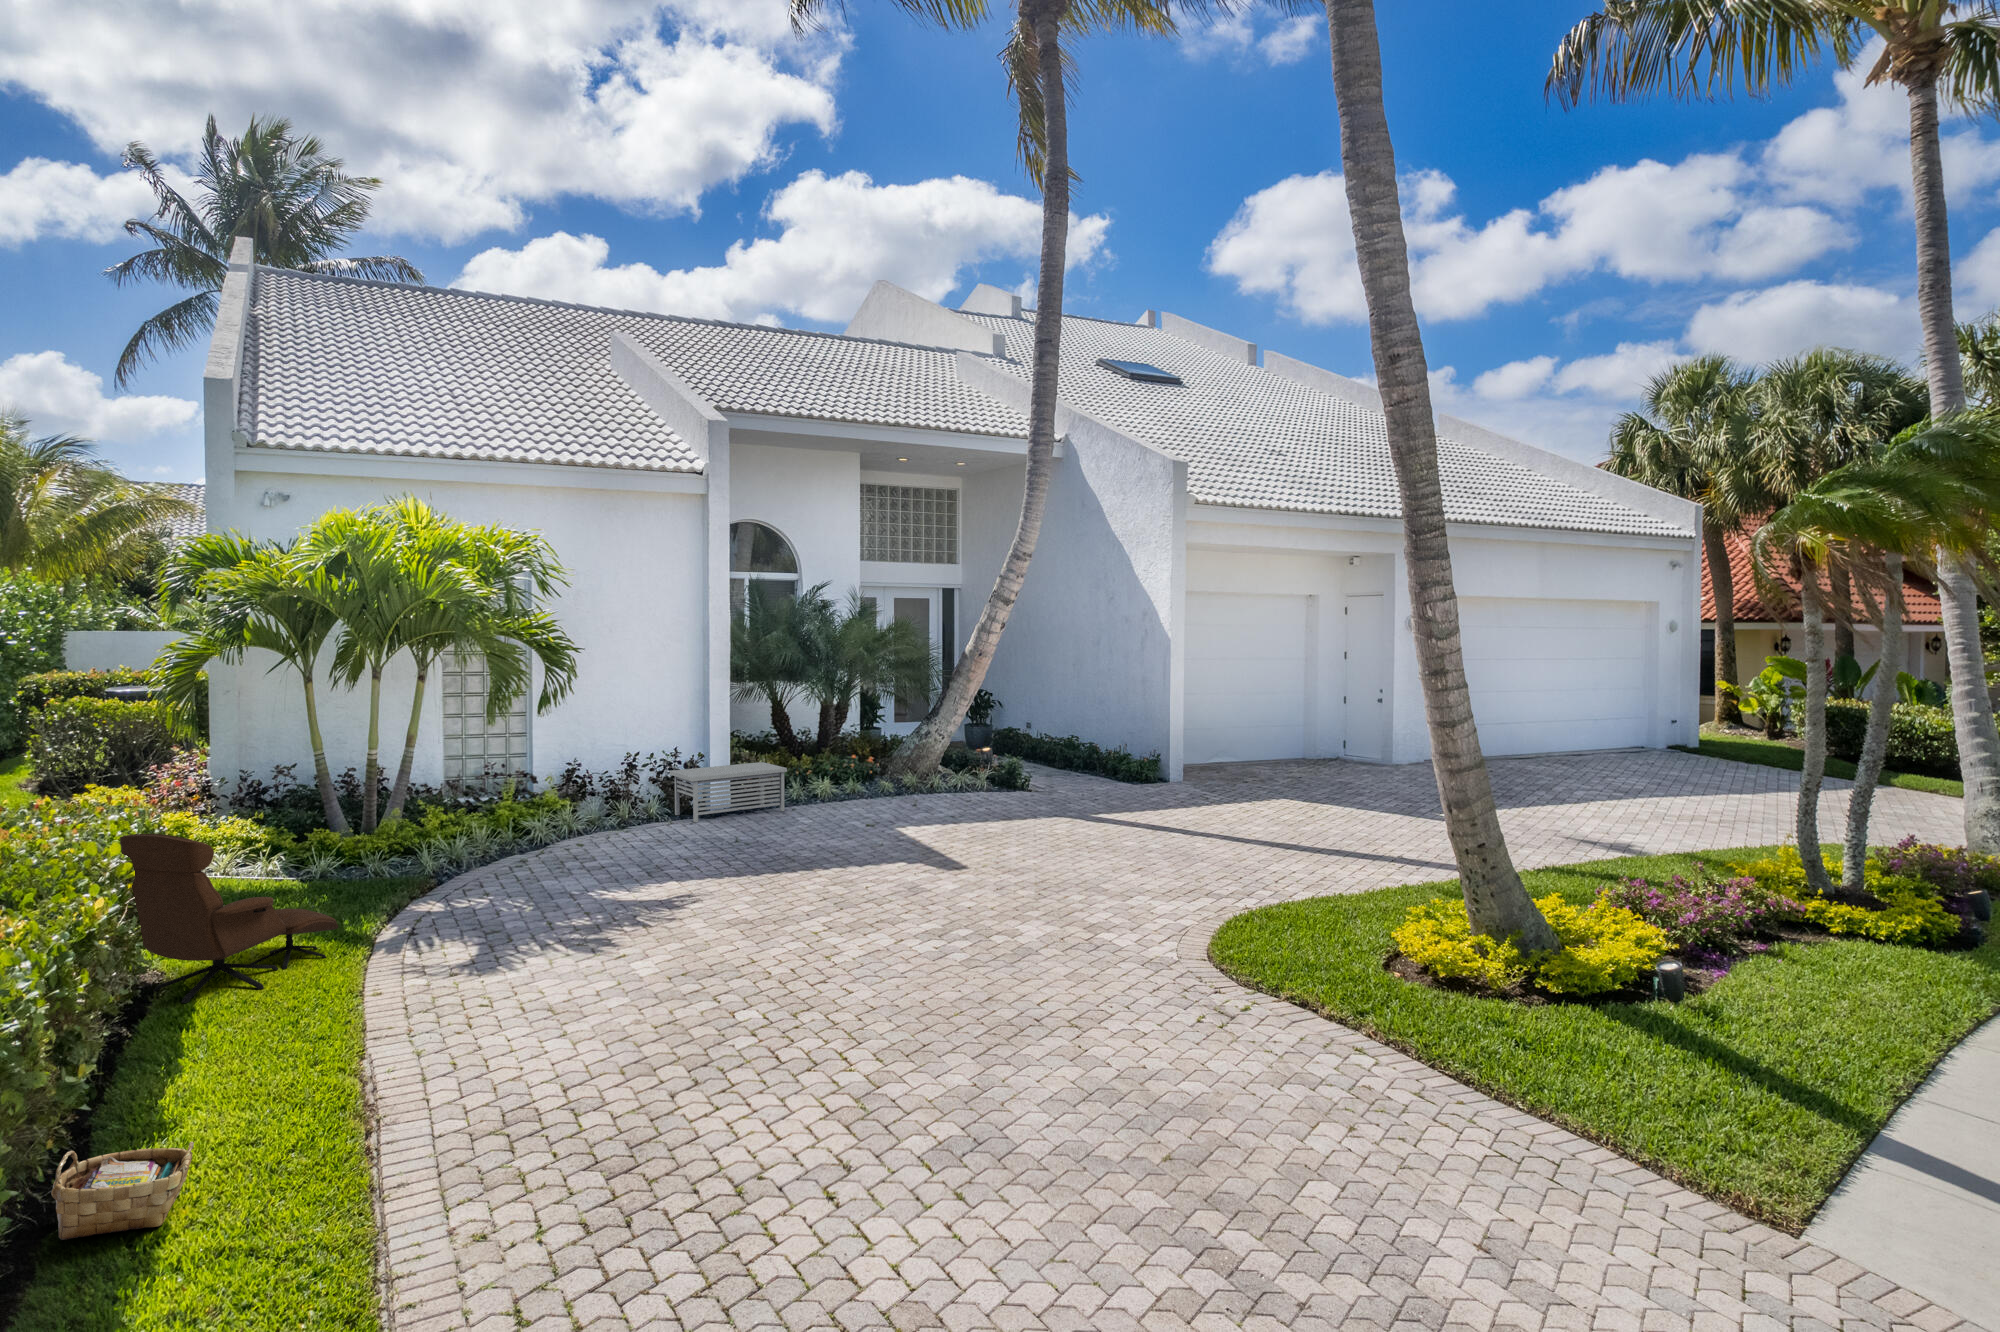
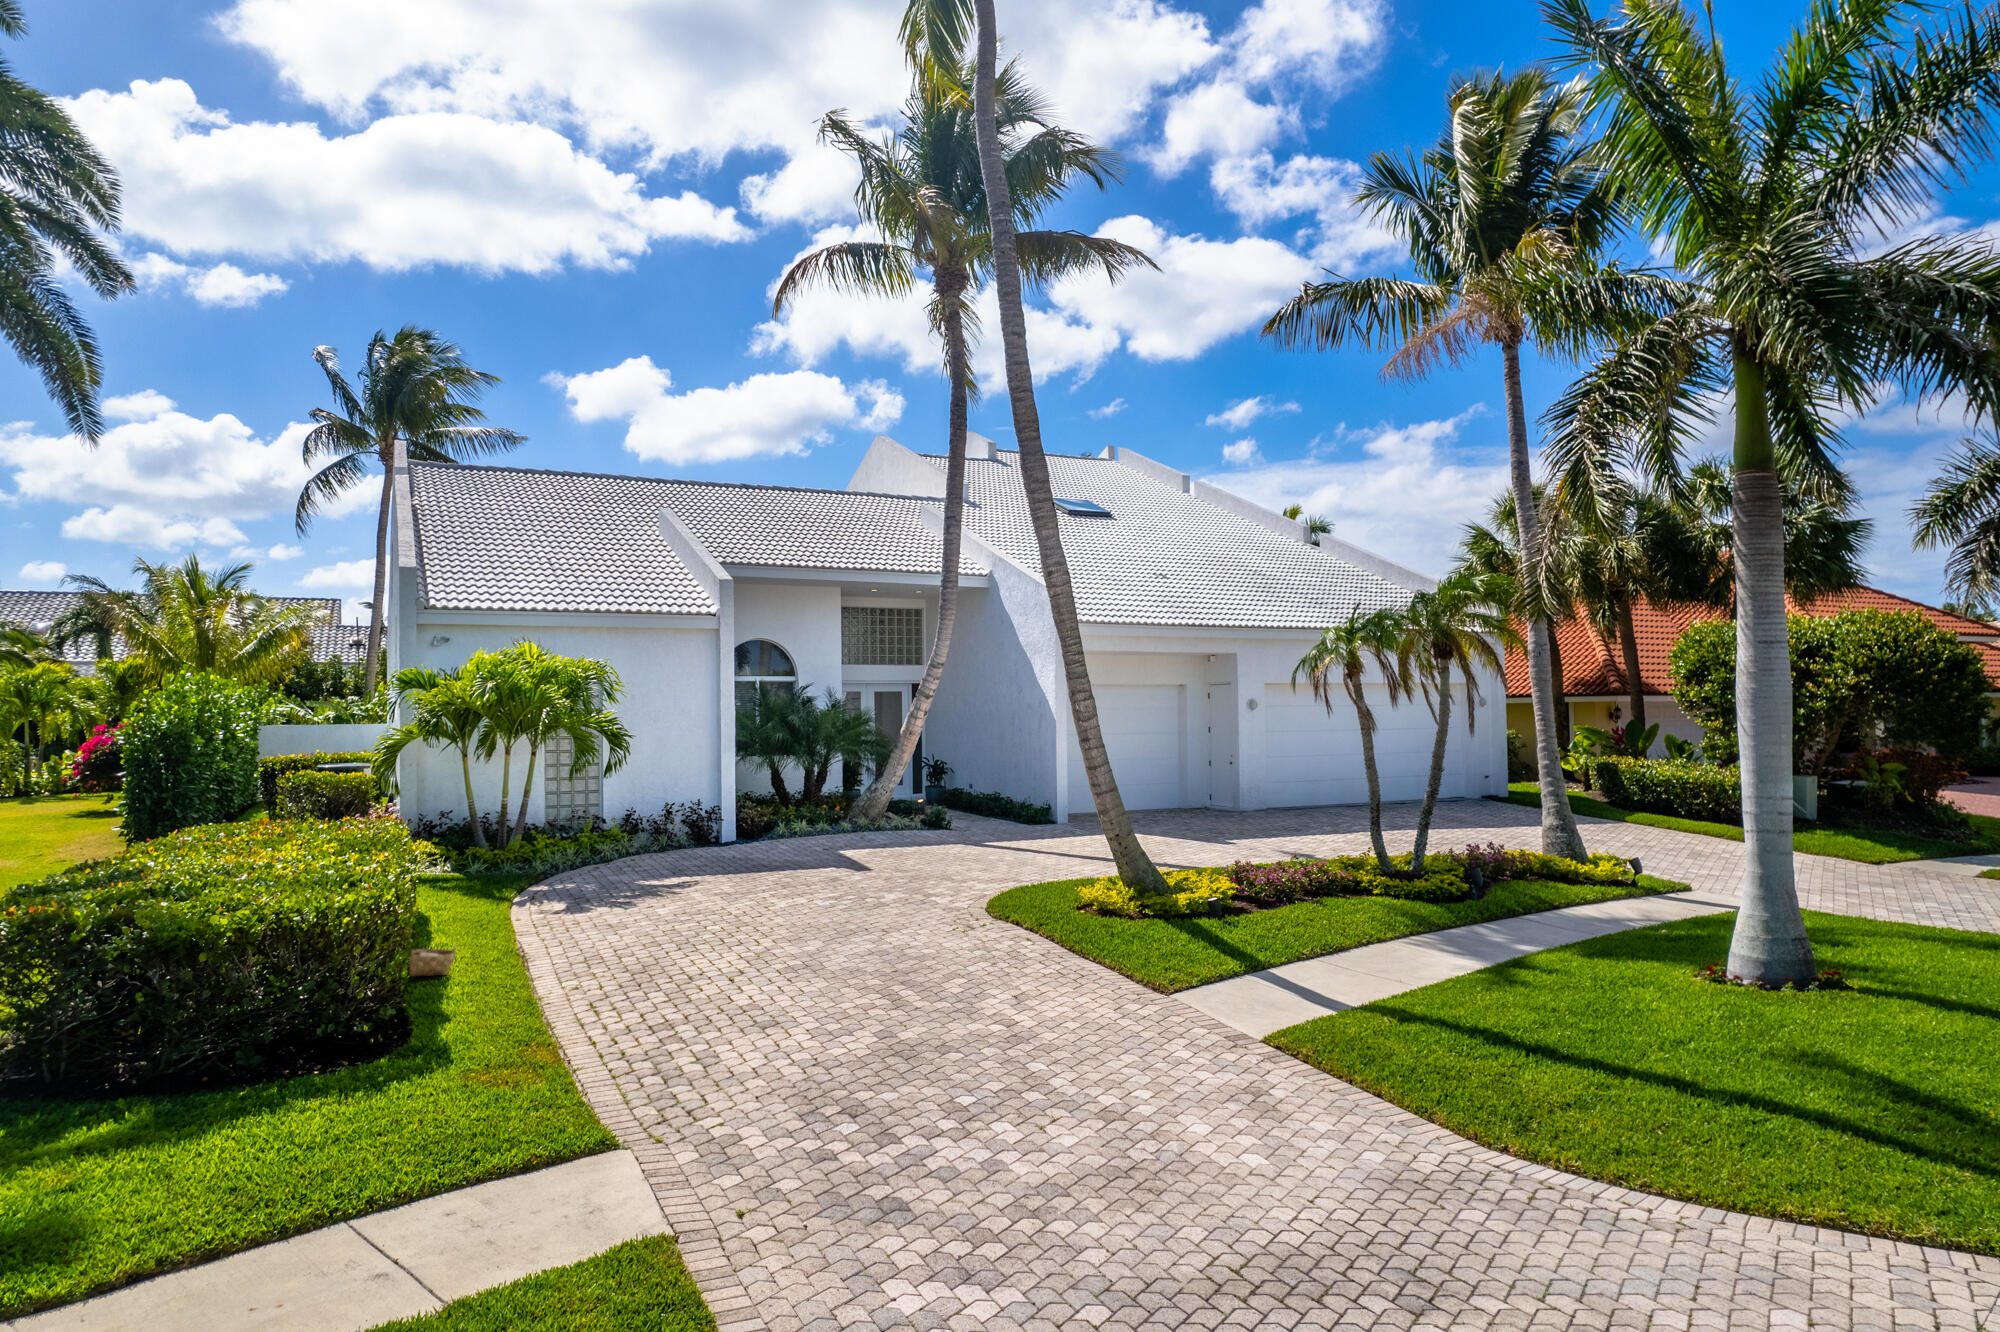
storage bench: present [670,762,787,822] -> none [693,810,772,849]
lounge chair: present [120,834,338,1003] -> none [391,832,495,922]

